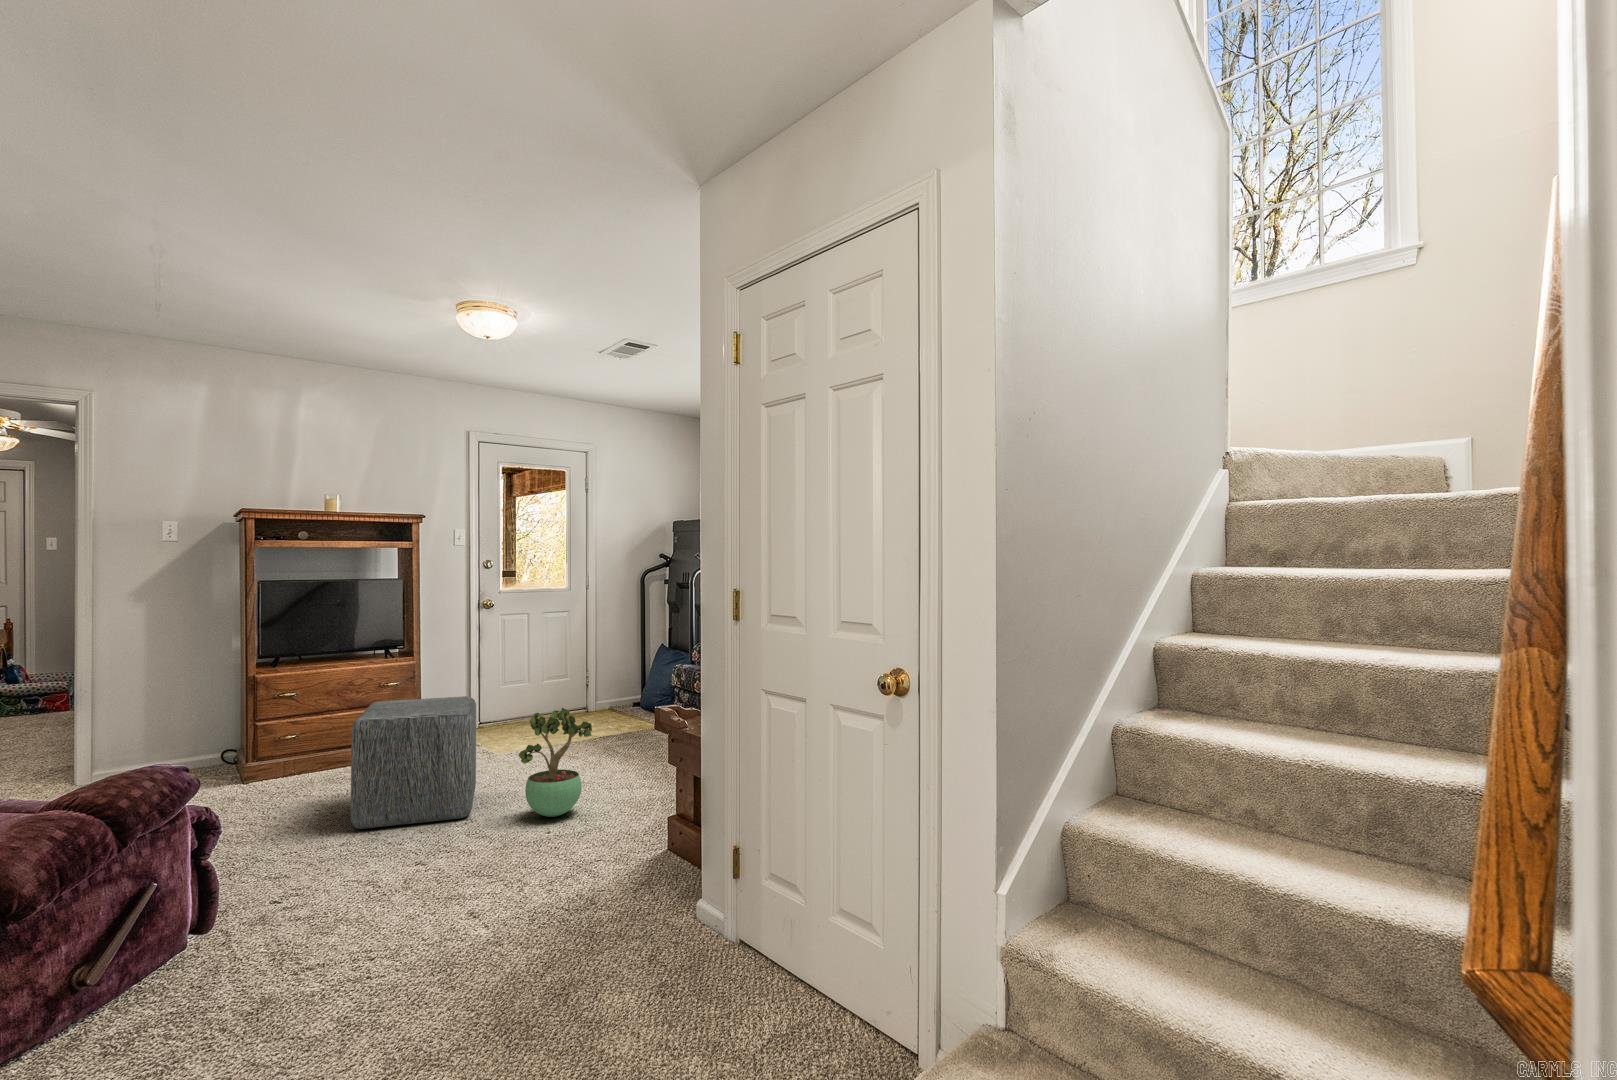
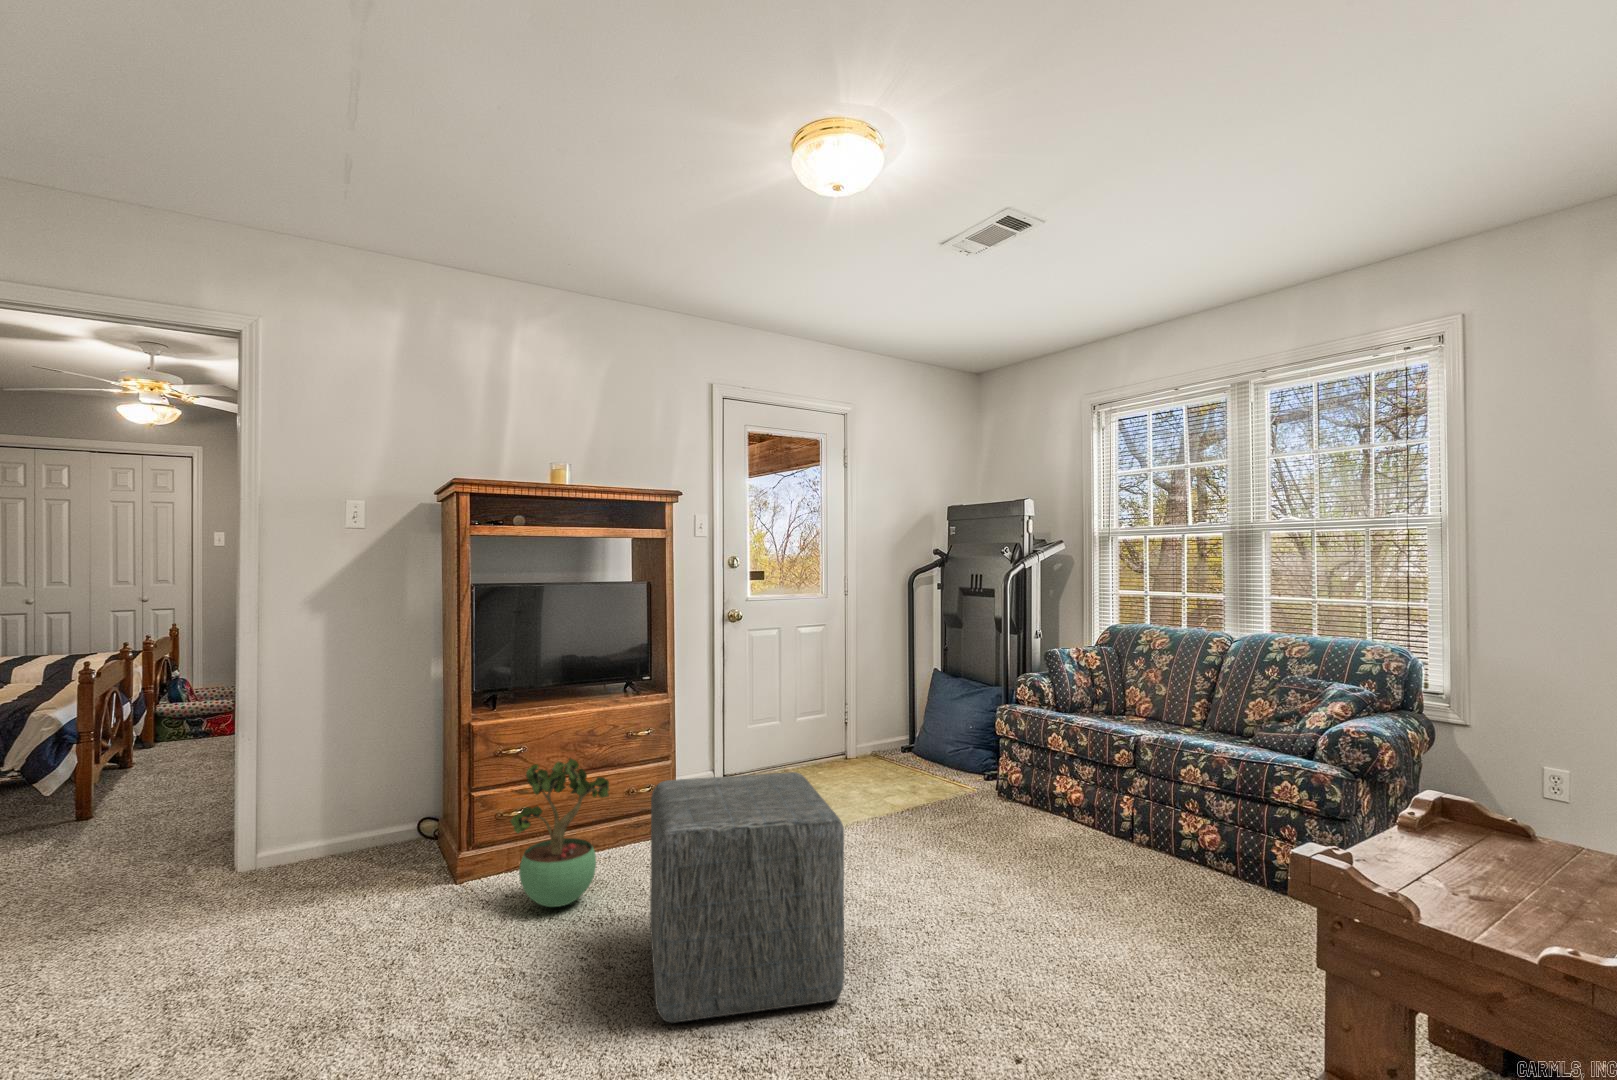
potted plant: present [519,708,592,817] -> present [510,758,609,907]

